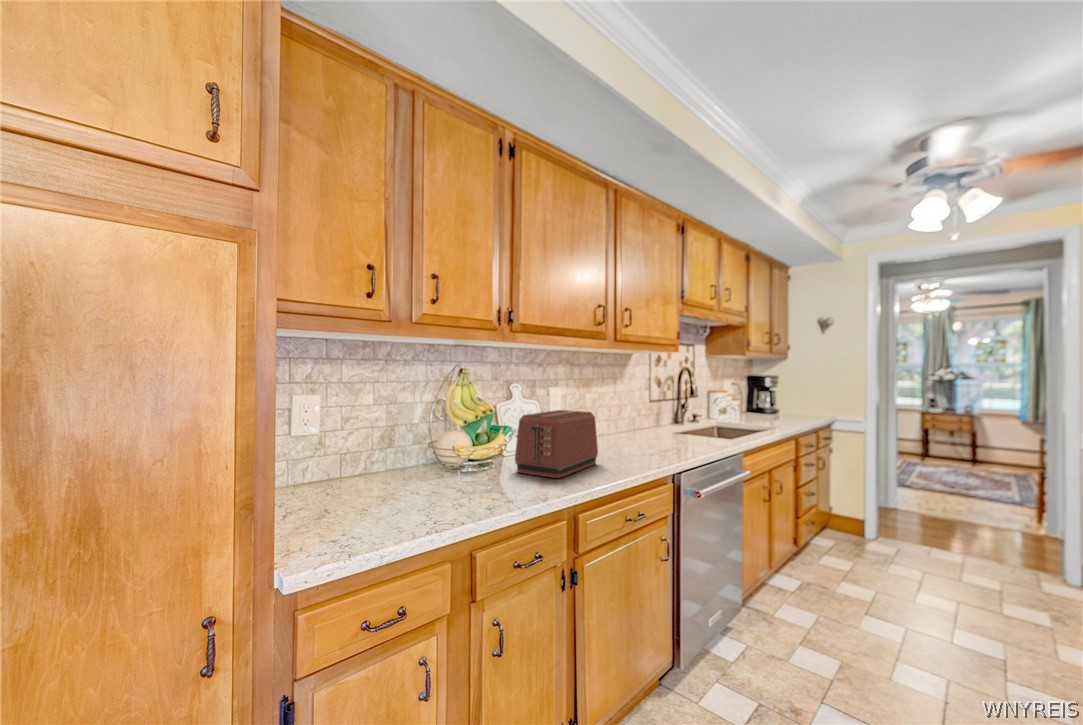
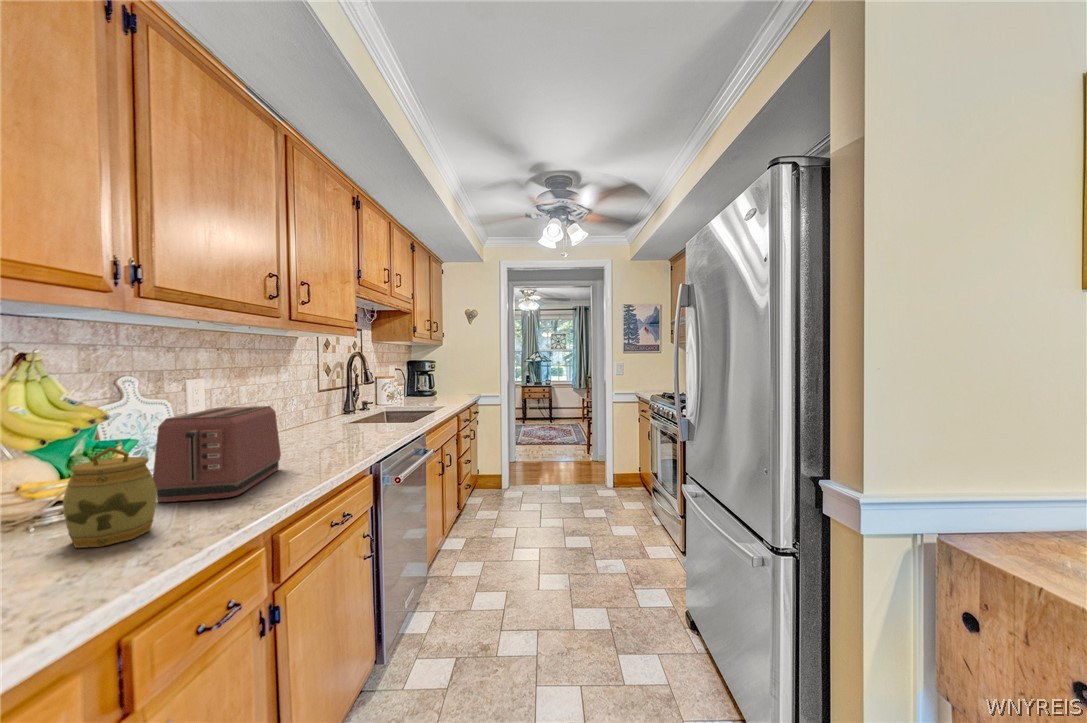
jar: none [467,430,510,492] -> present [63,447,157,548]

